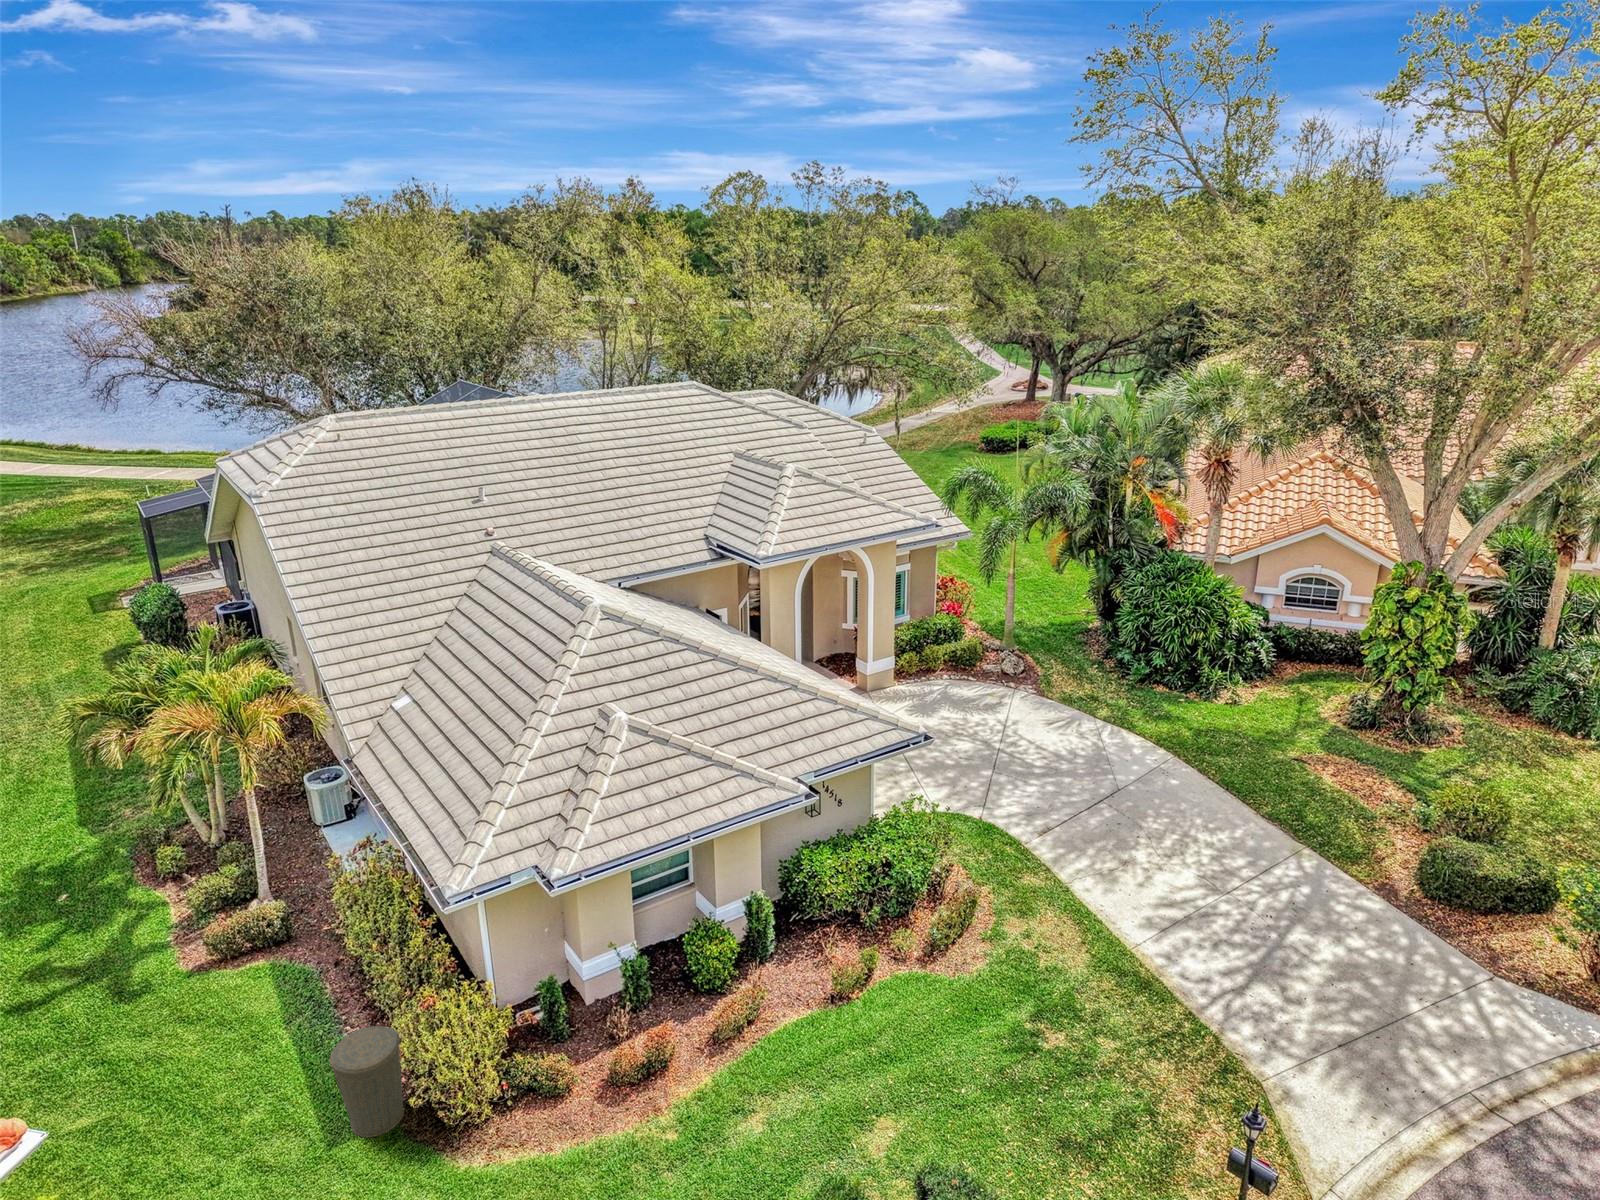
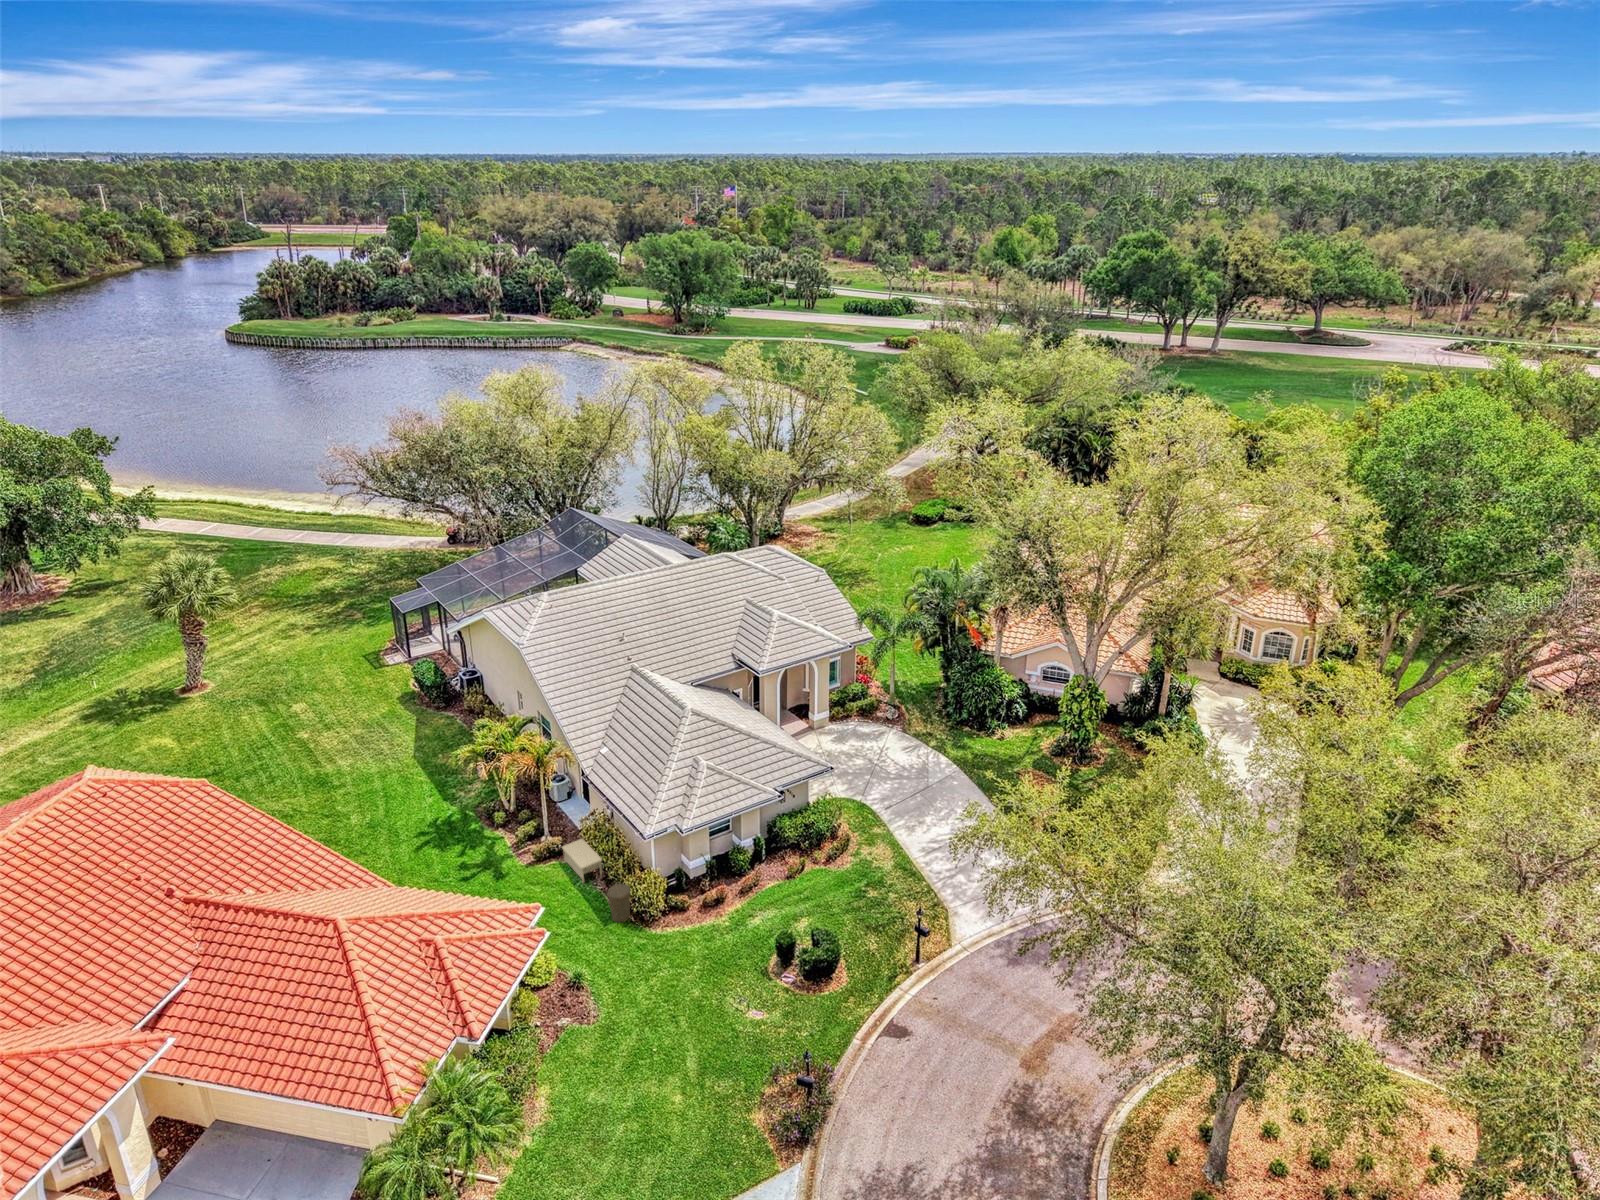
storage bench: none [271,906,364,1021] -> present [562,839,602,882]

